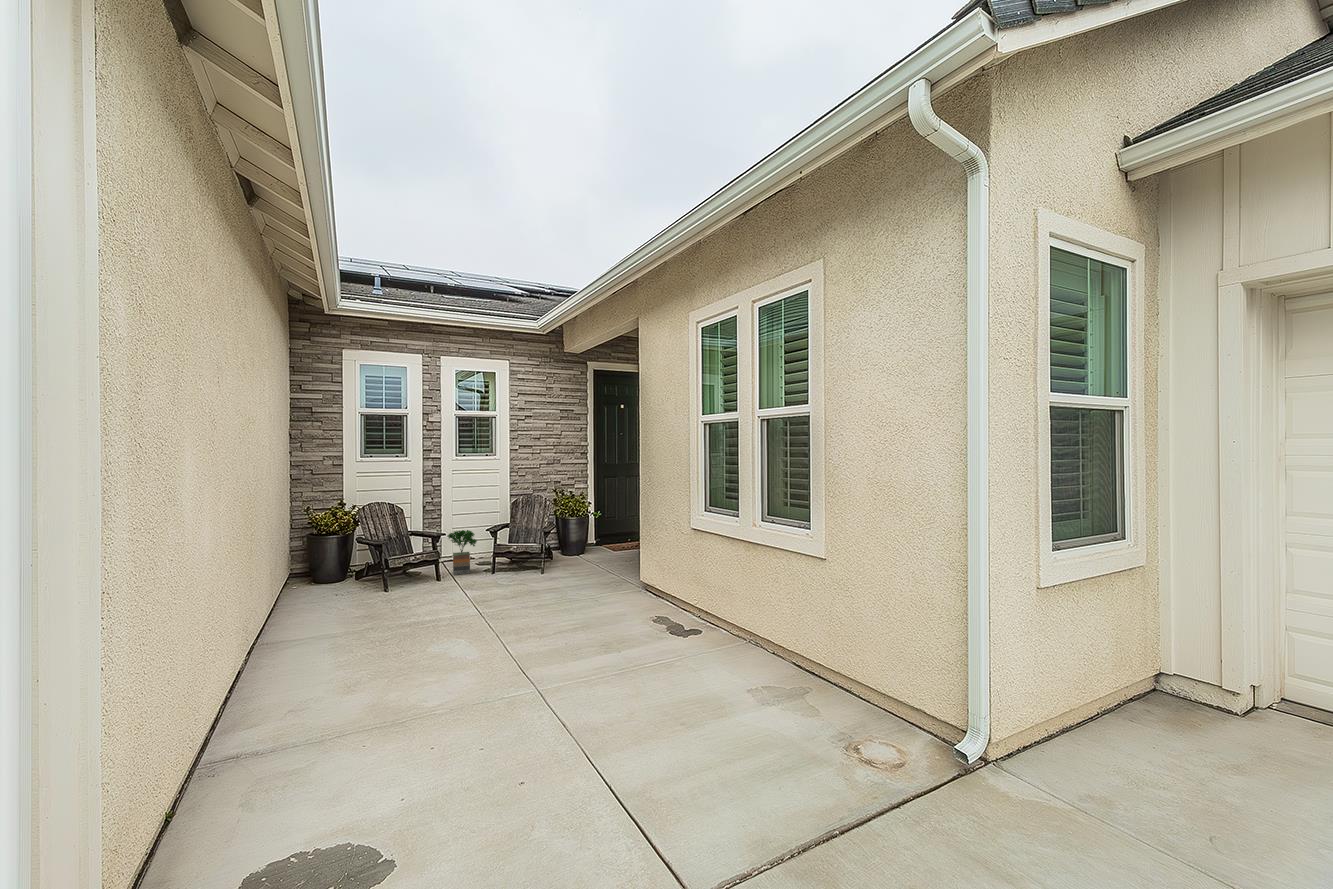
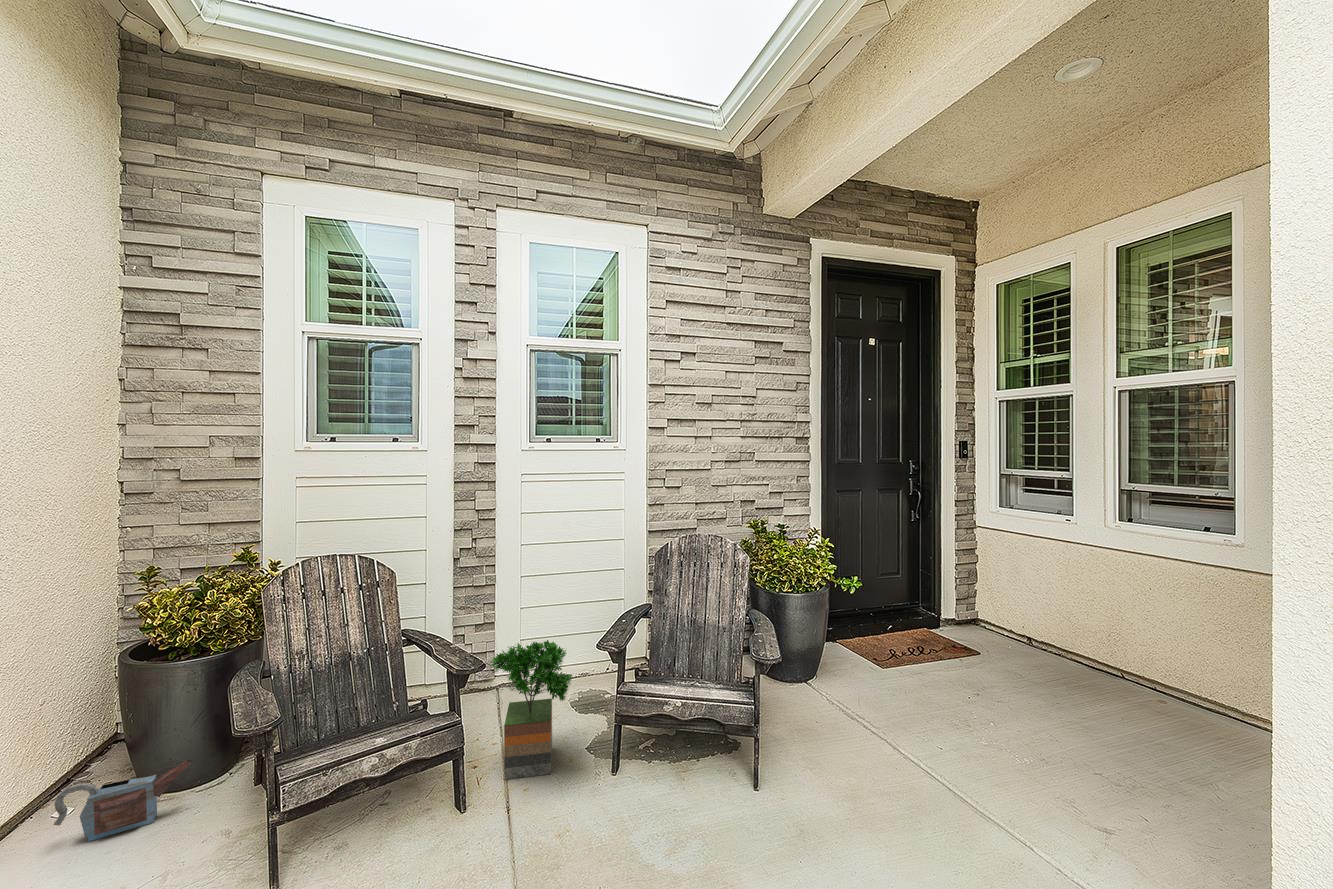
watering can: none [304,567,342,589] -> present [54,759,193,842]

